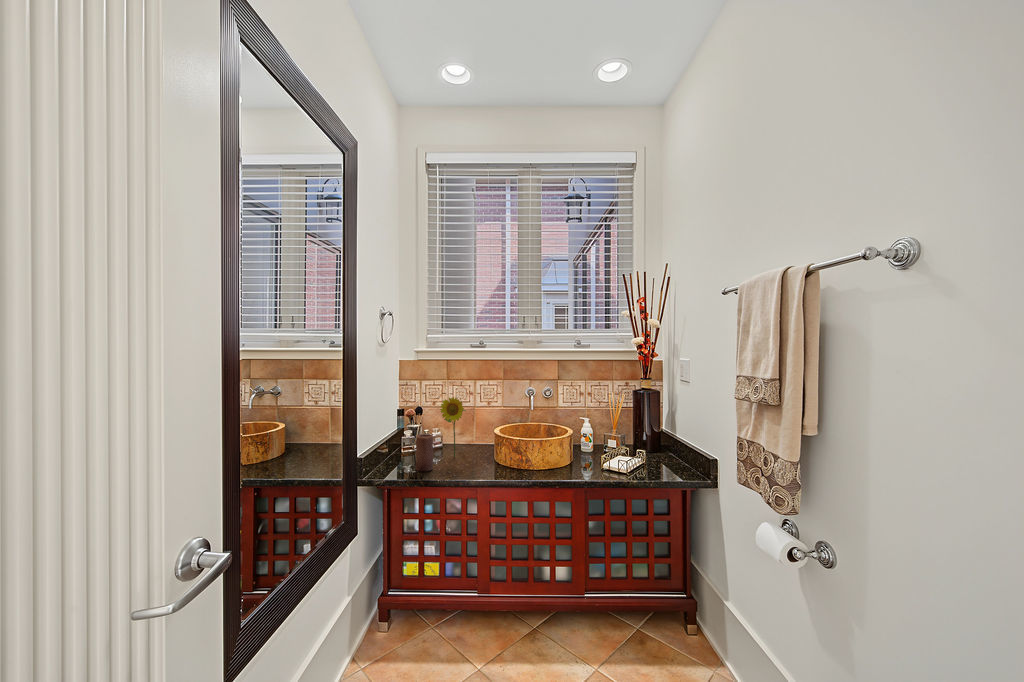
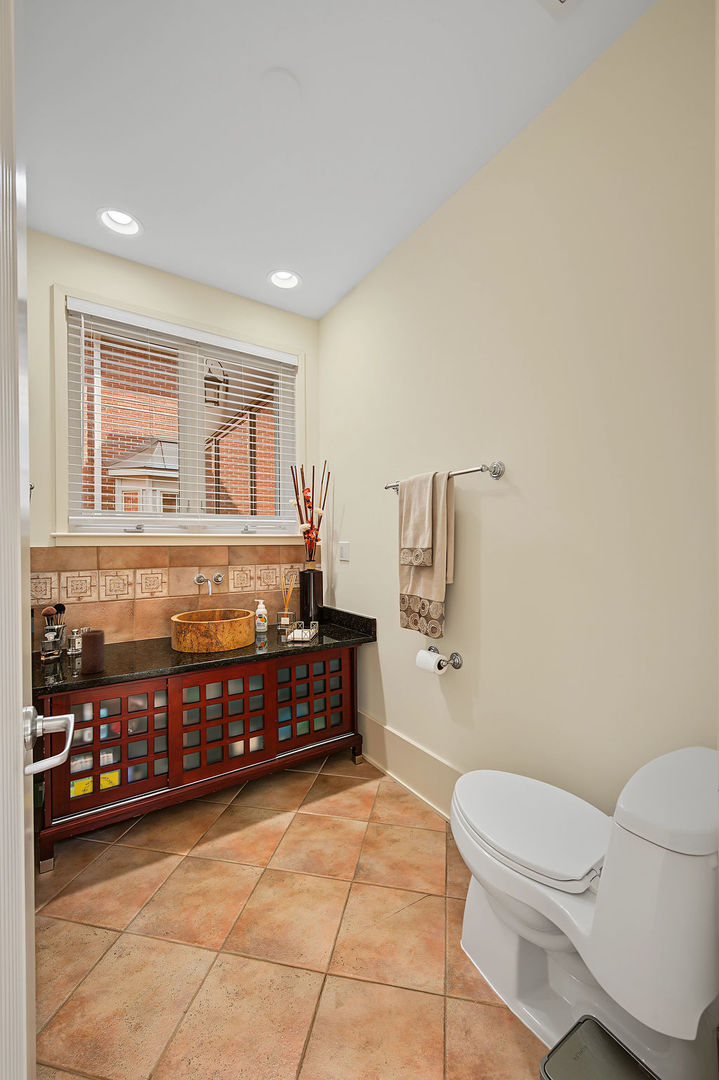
flower: present [440,397,466,457] -> none [102,587,135,655]

